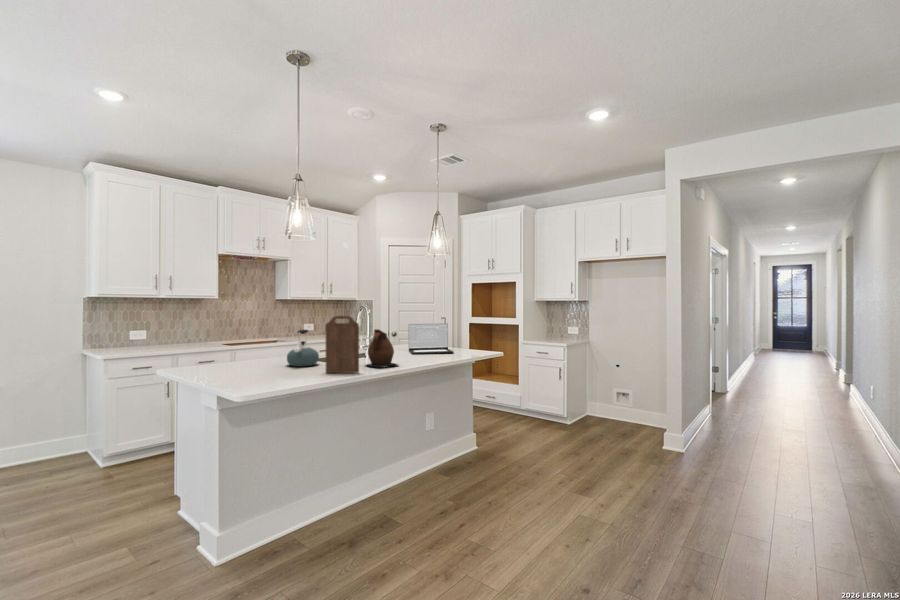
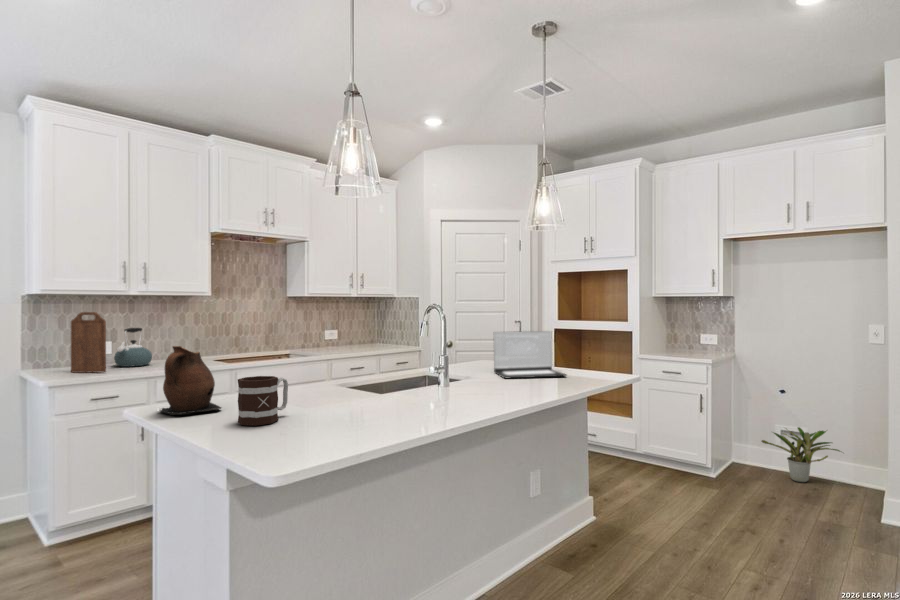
cutting board: present [325,316,359,373] -> present [71,312,106,373]
ceramic pitcher: present [367,329,398,367] -> present [161,346,221,415]
kettle: present [287,330,319,366] -> present [114,328,152,367]
mug: none [230,348,262,376] -> present [238,376,288,426]
potted plant: none [600,390,650,427] -> present [762,427,840,482]

